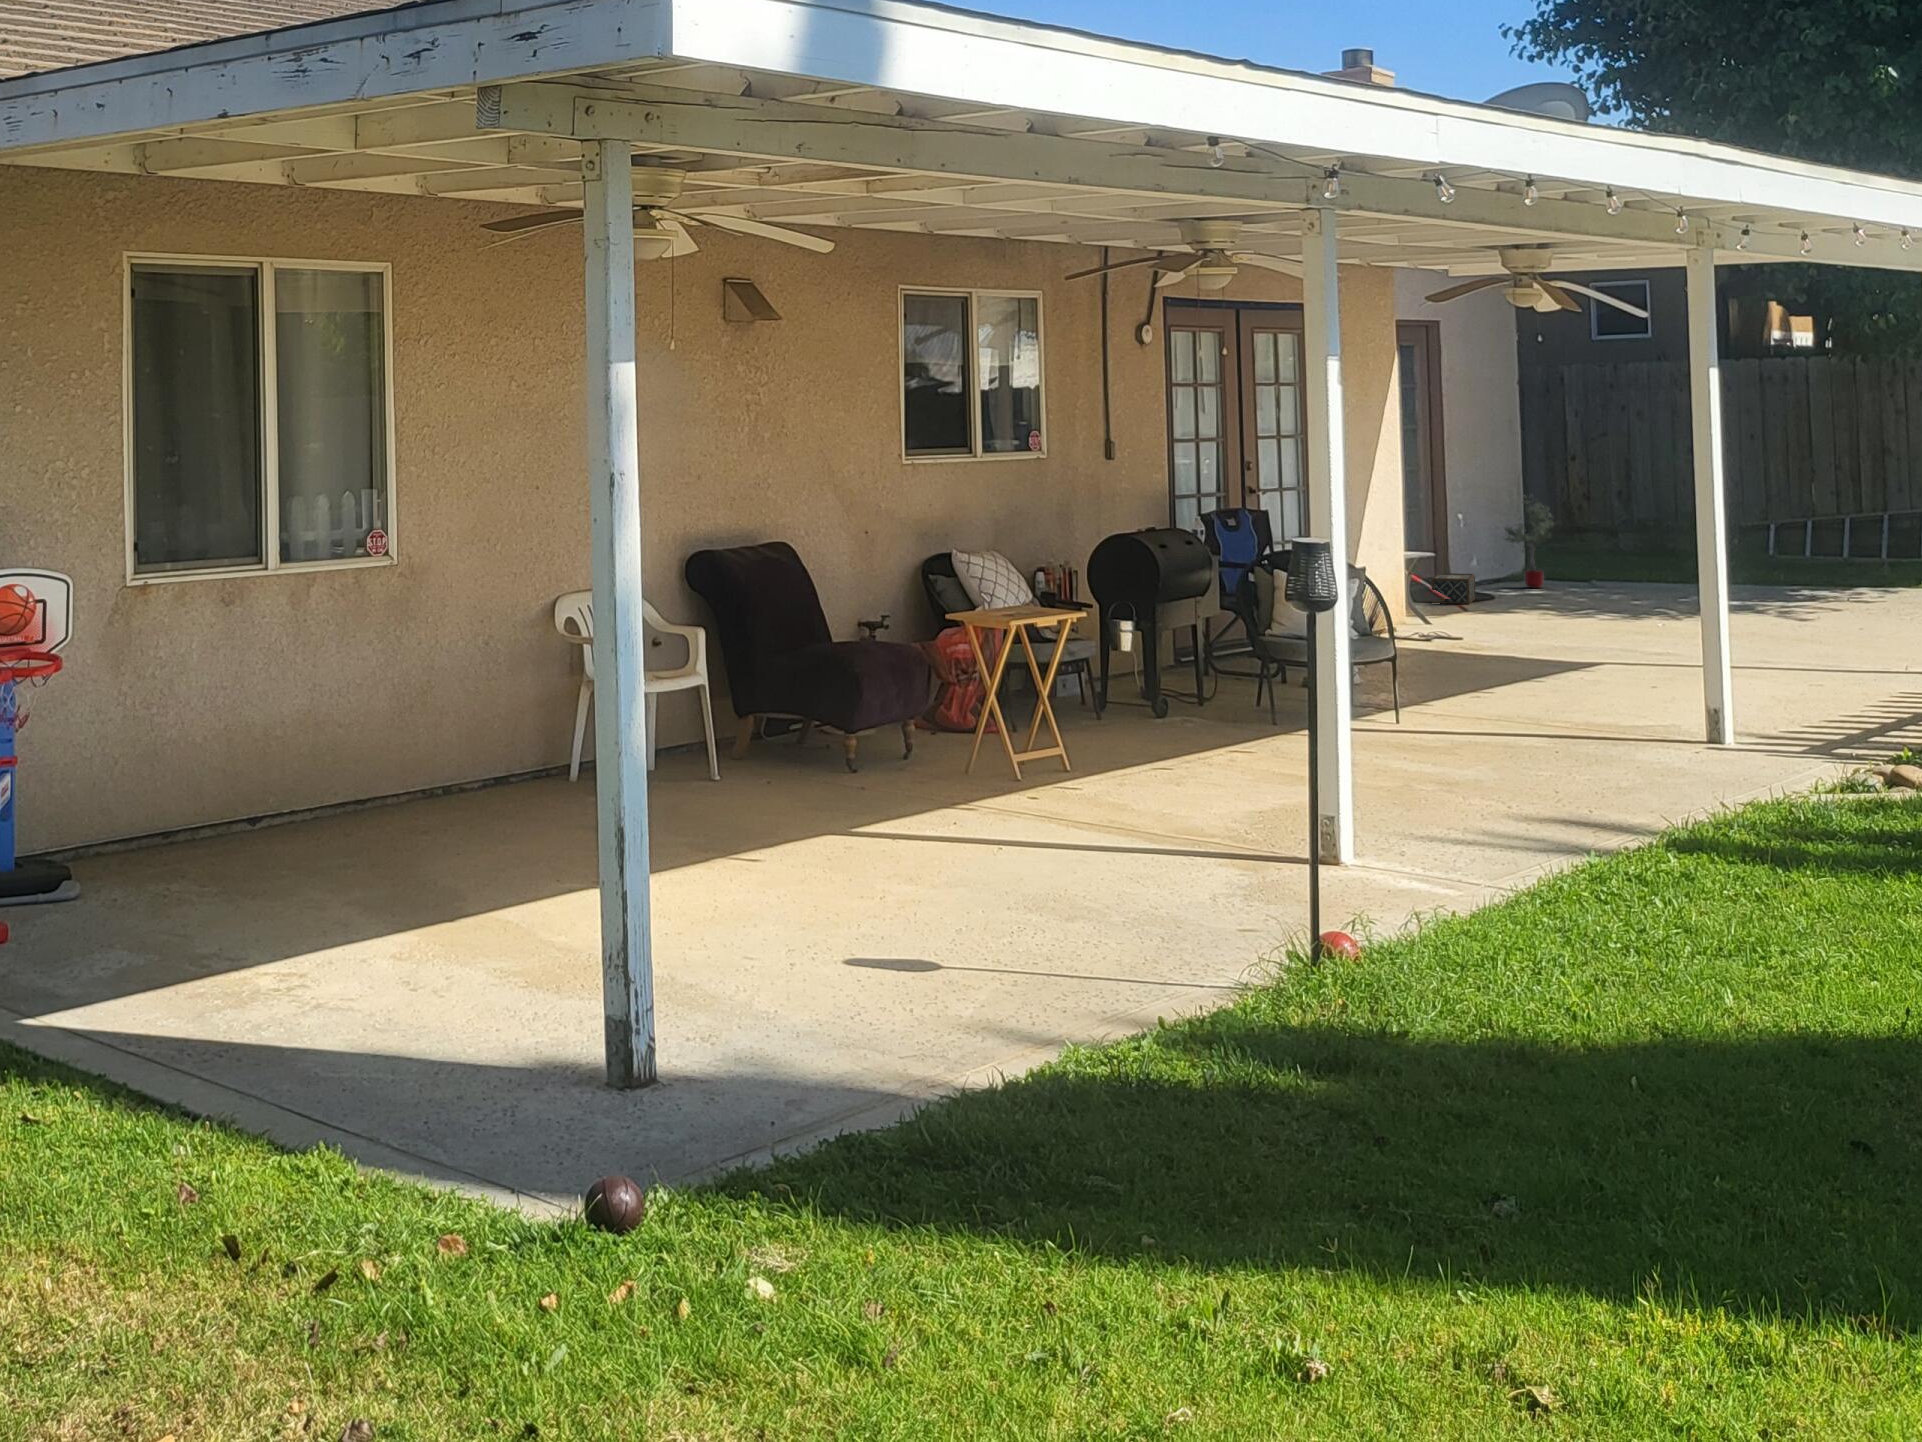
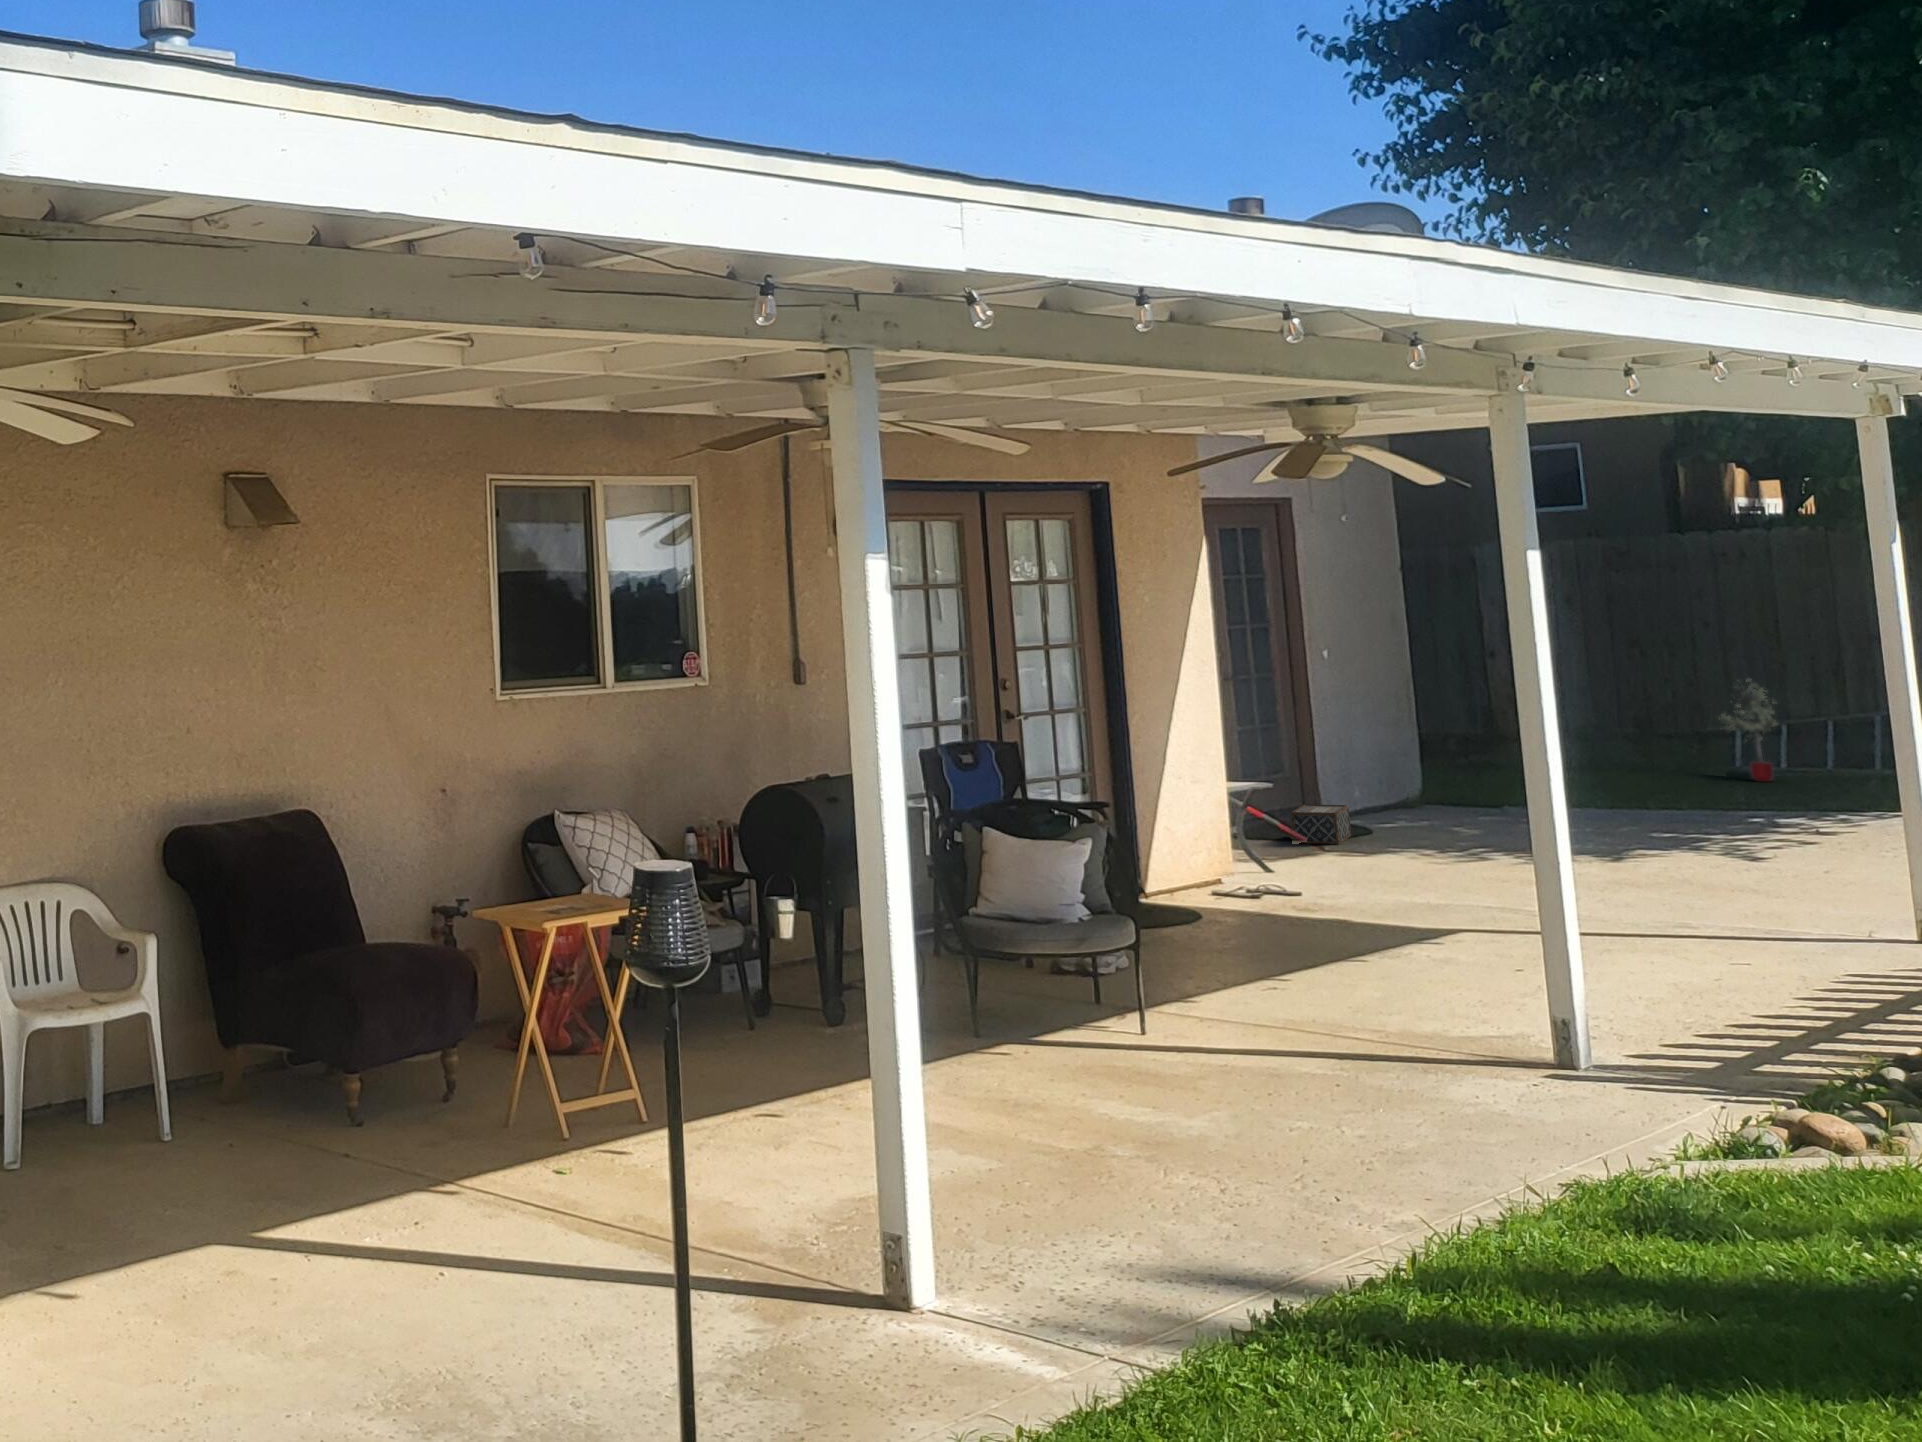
potted tree: present [1505,495,1553,588] -> present [1720,679,1776,782]

